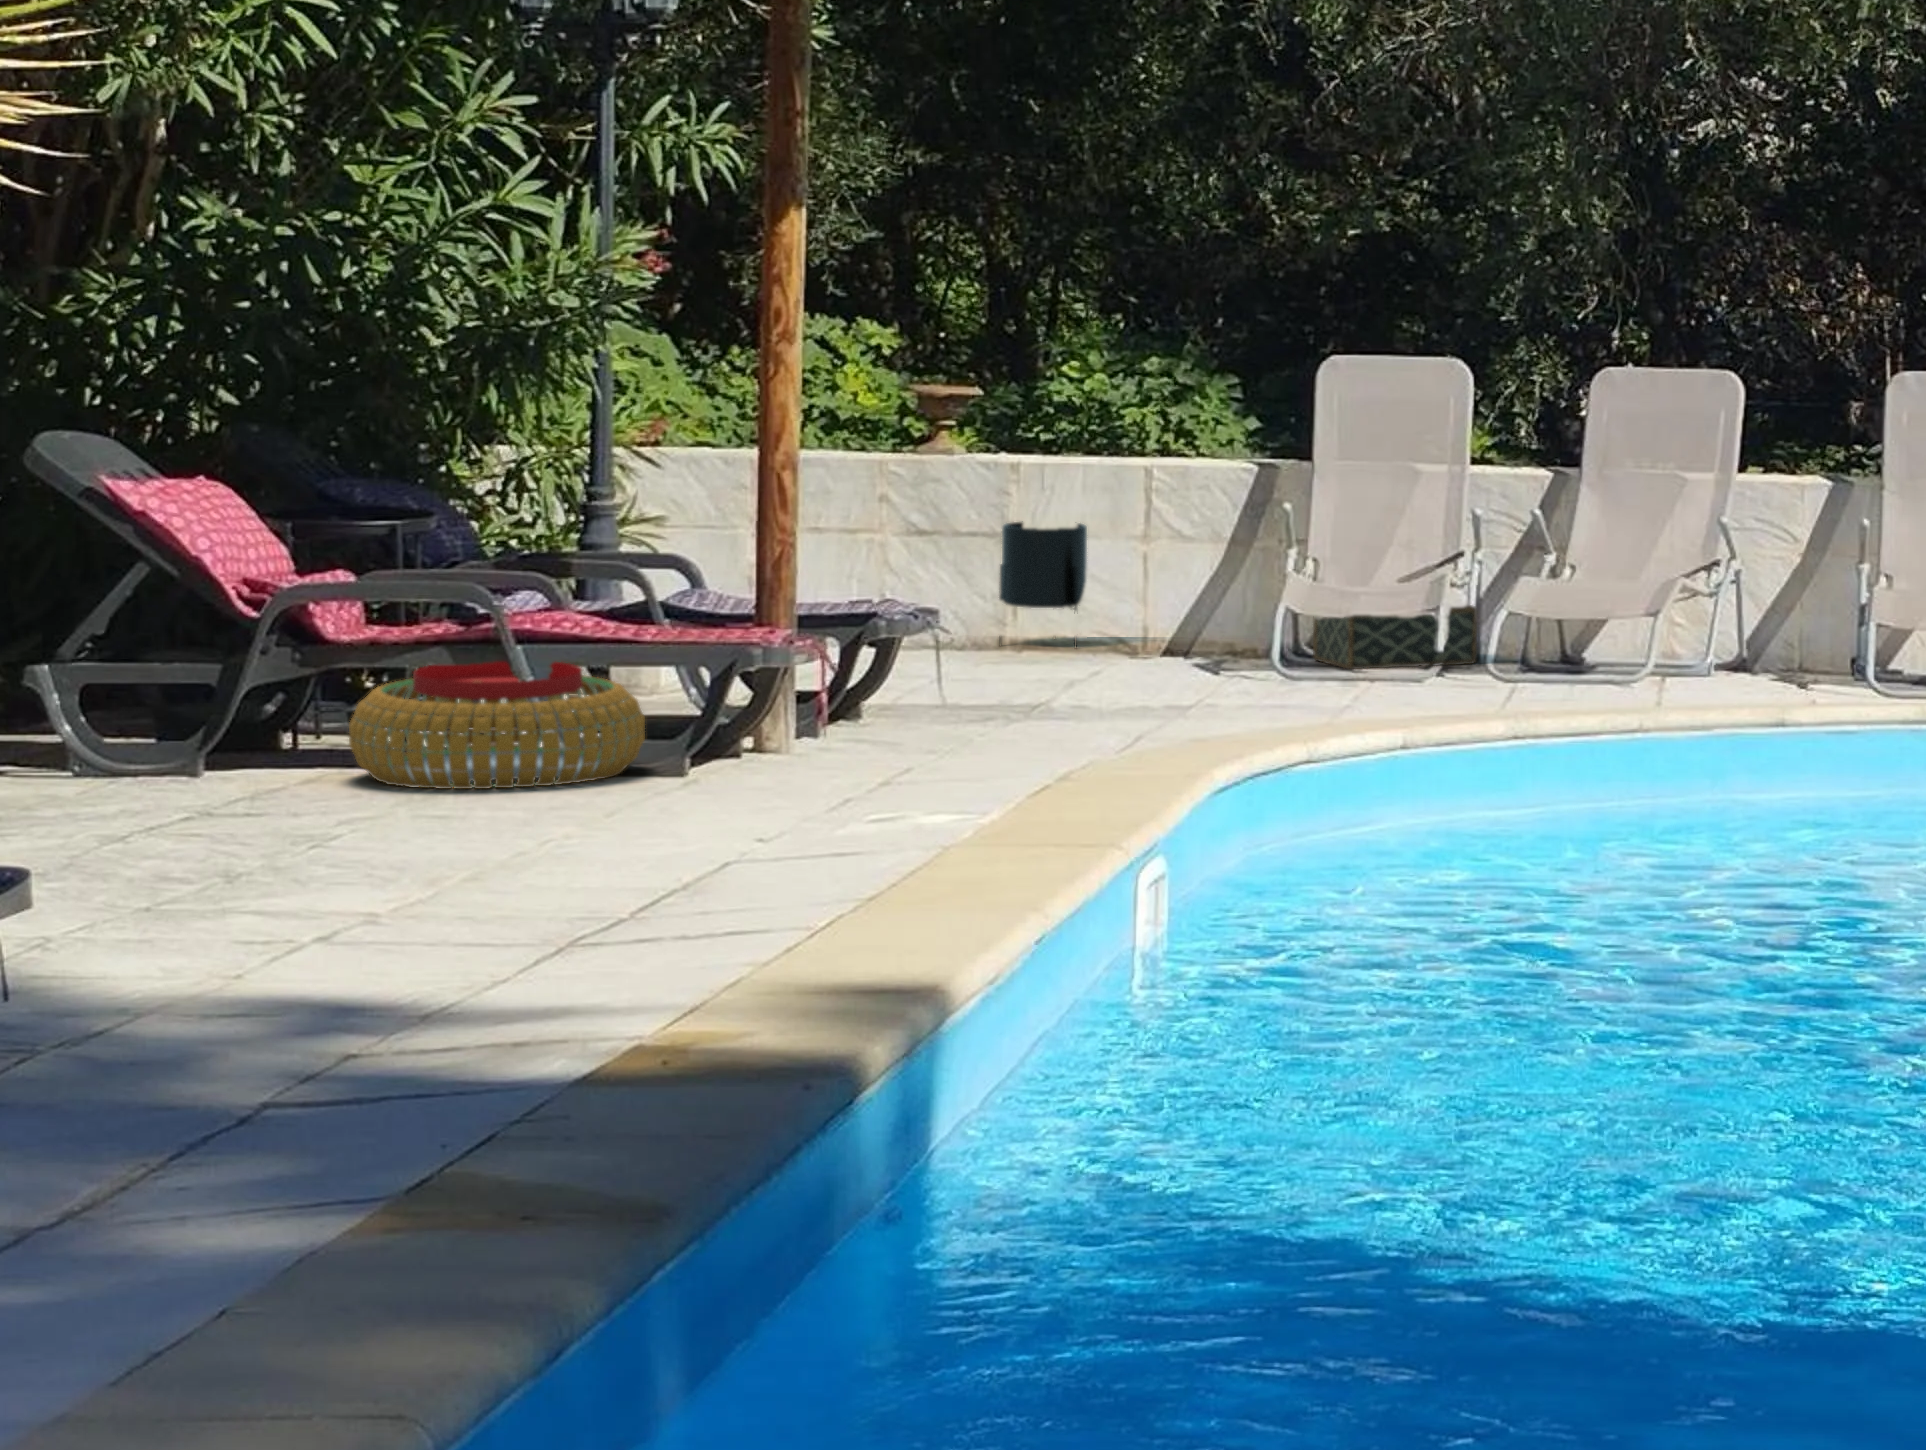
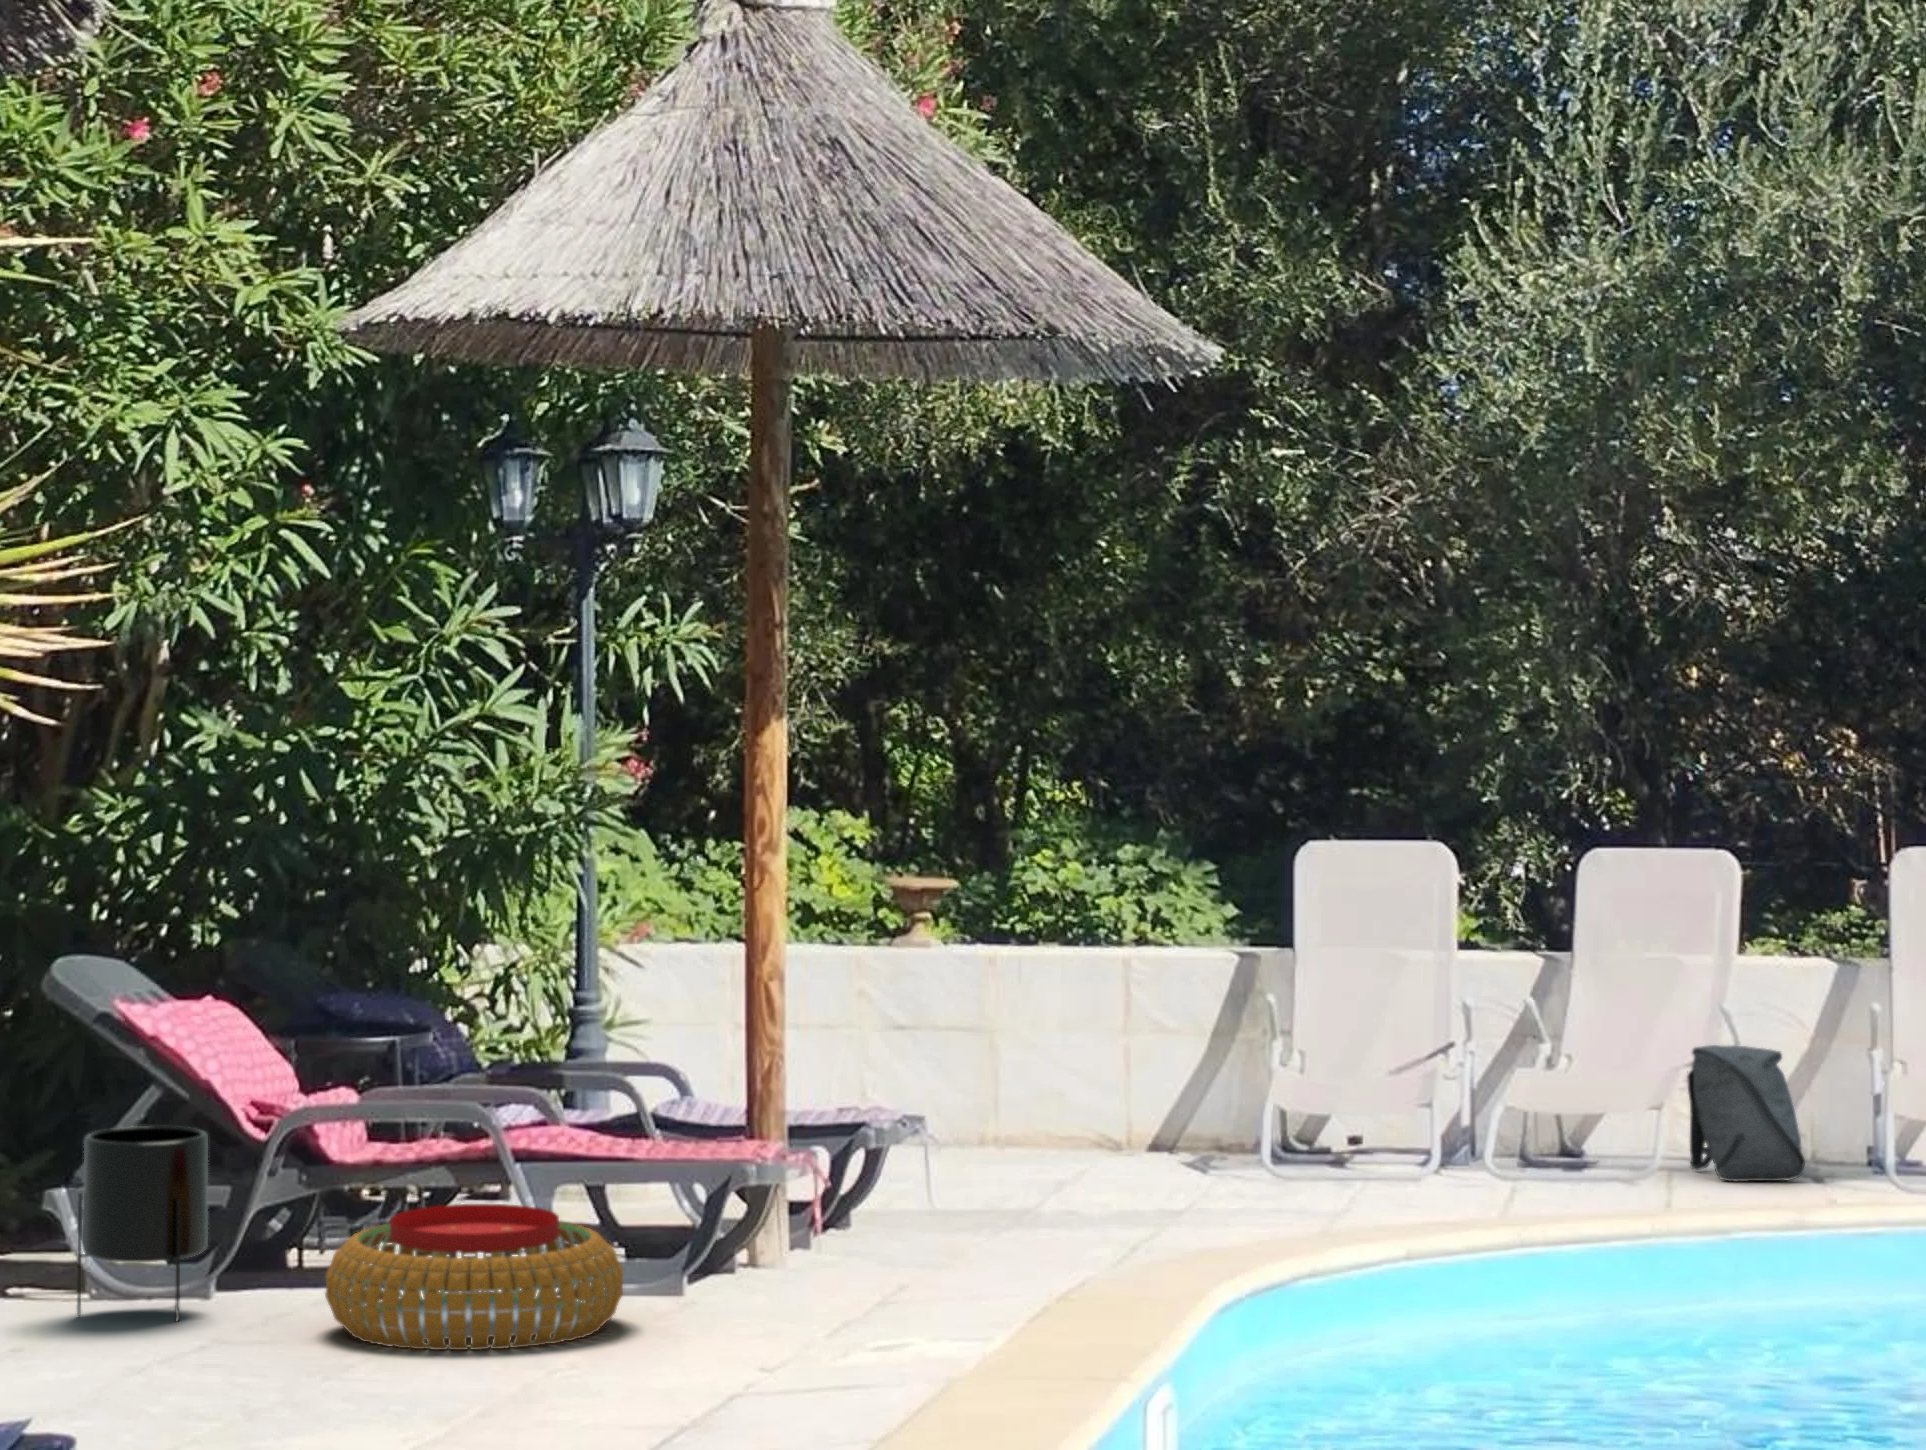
planter: present [999,521,1087,648] -> present [77,1126,208,1321]
backpack: none [1663,540,1765,662] -> present [1687,1045,1805,1182]
woven basket: present [1313,605,1477,669] -> none [1309,1109,1486,1190]

